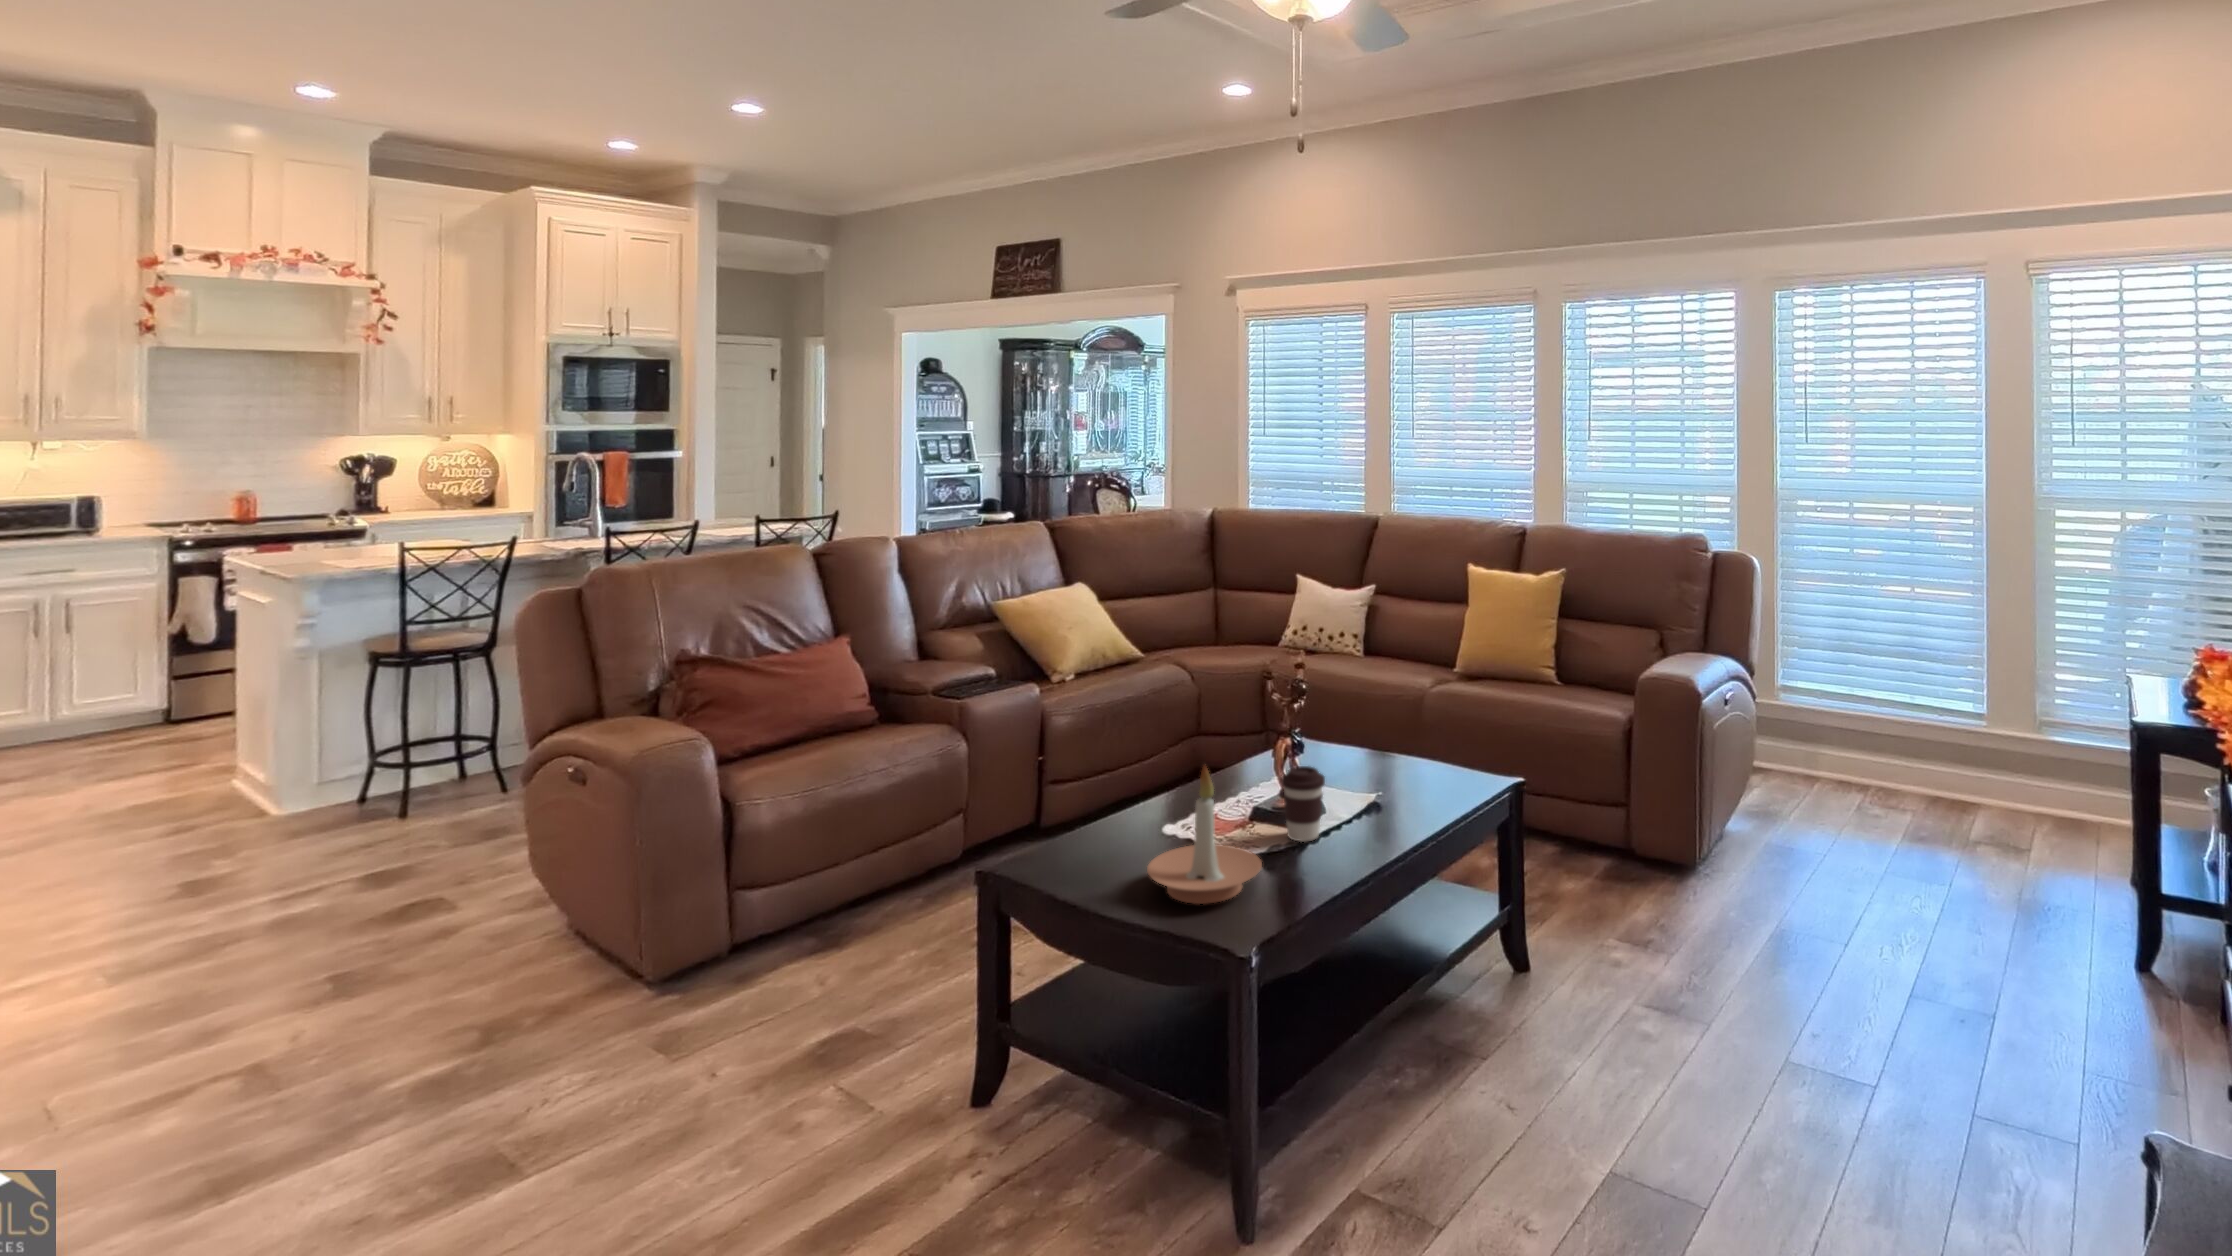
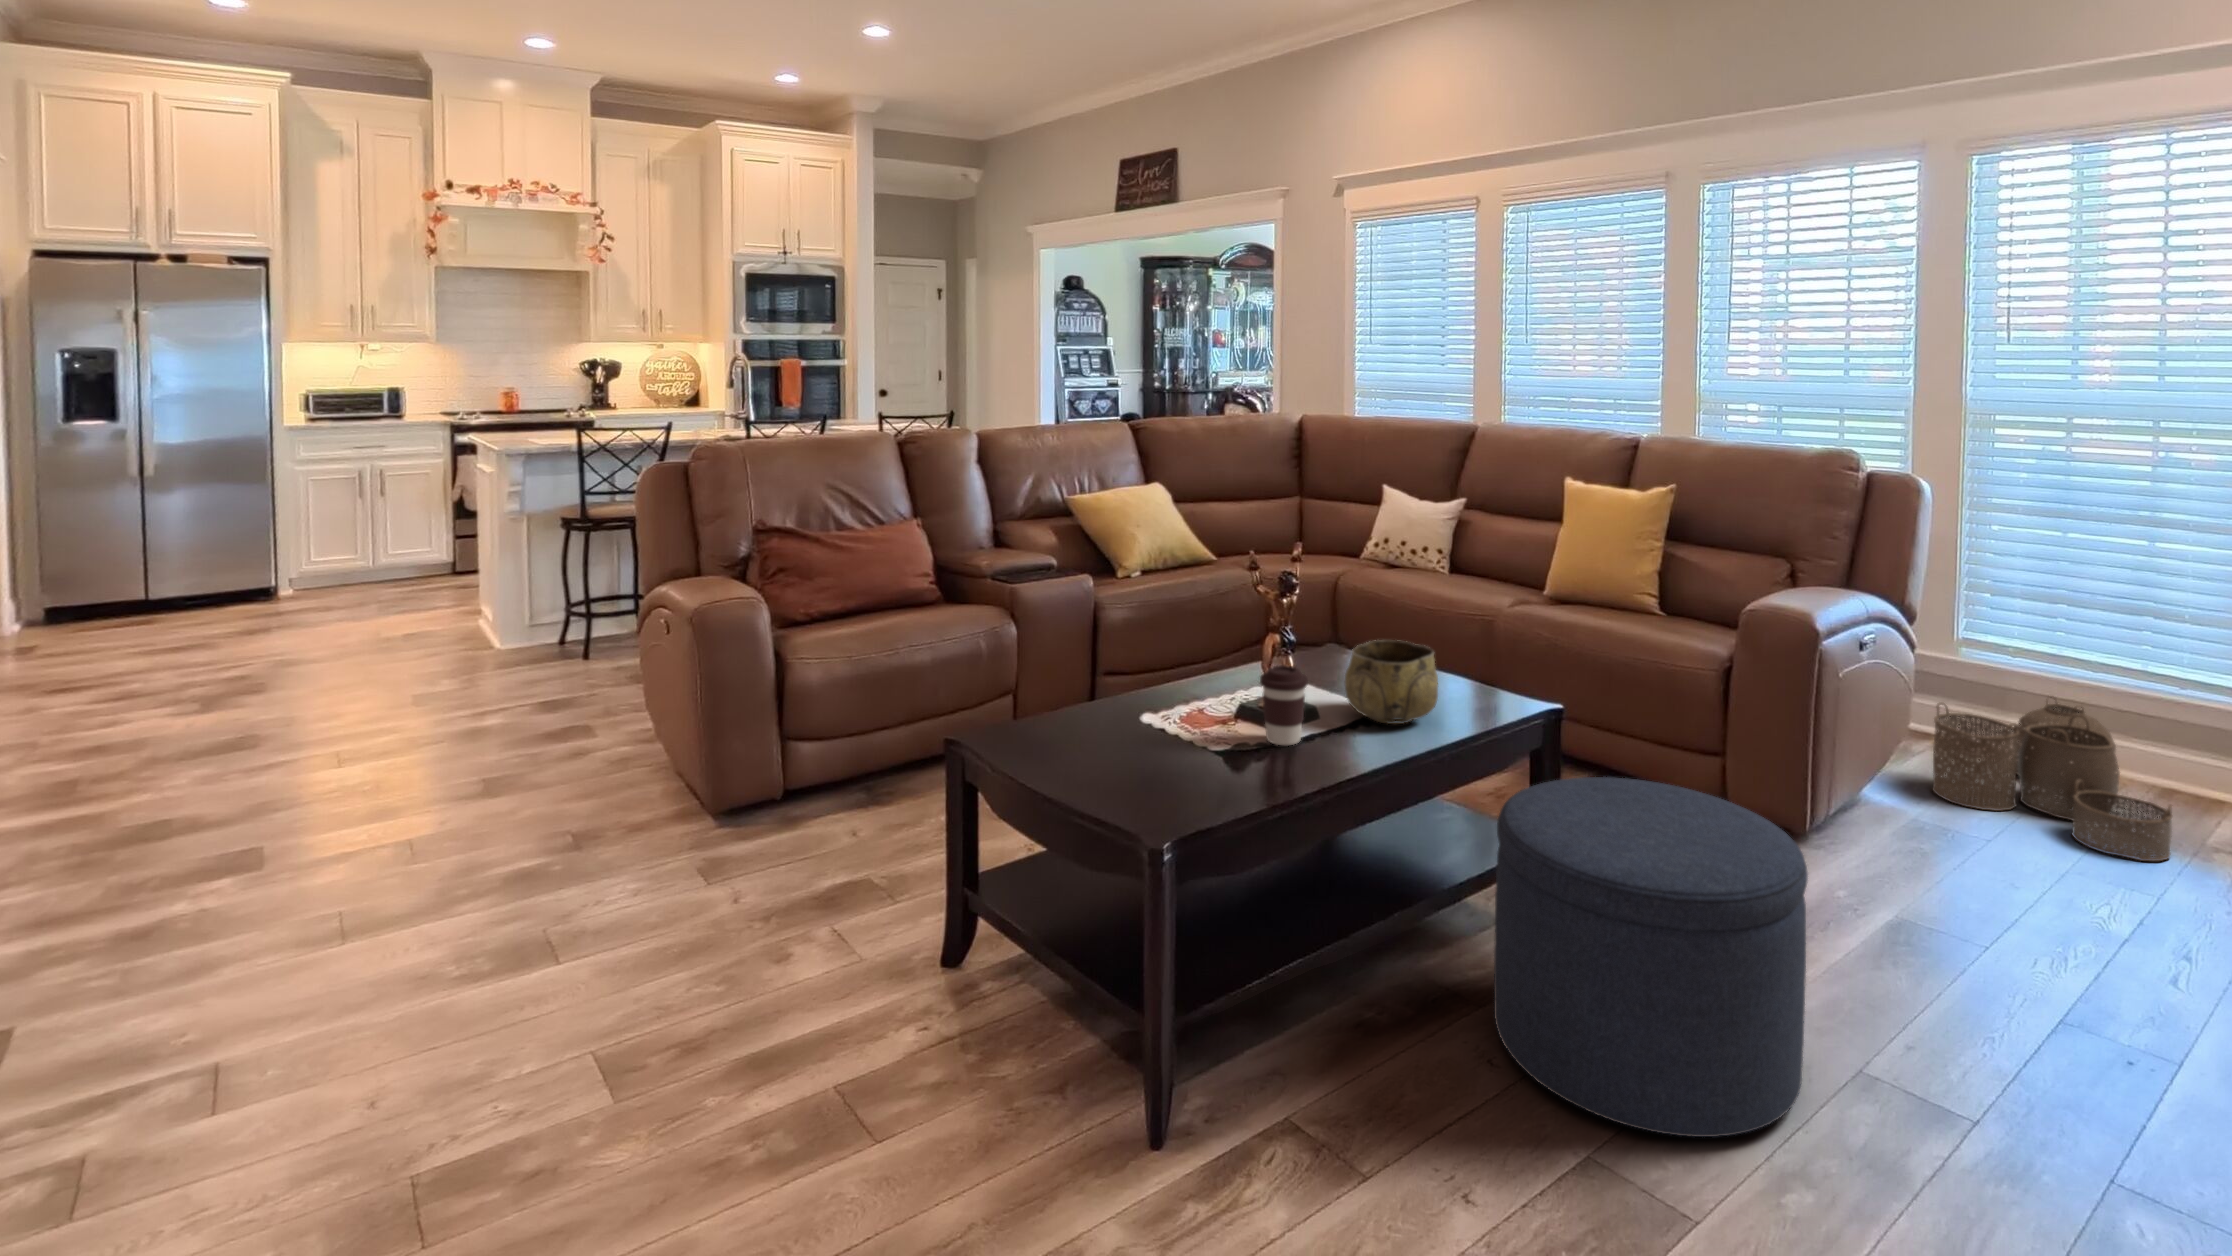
woven basket: none [1774,729,1944,857] -> present [1933,697,2172,861]
decorative bowl: none [1343,732,1428,810] -> present [1345,640,1438,724]
candle holder: present [1147,765,1262,904] -> none [1094,649,1215,794]
ottoman: none [1502,839,1750,1140] -> present [1494,777,1808,1137]

